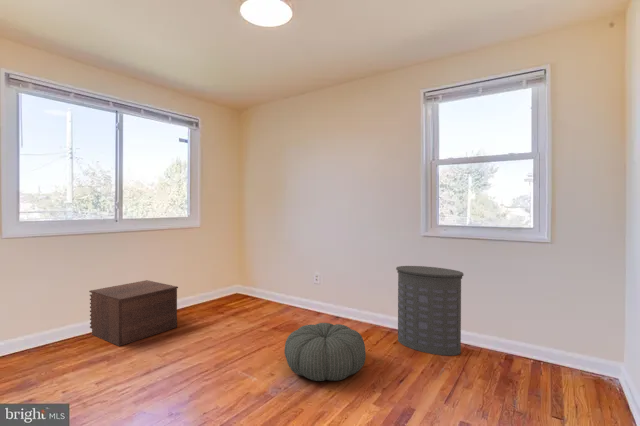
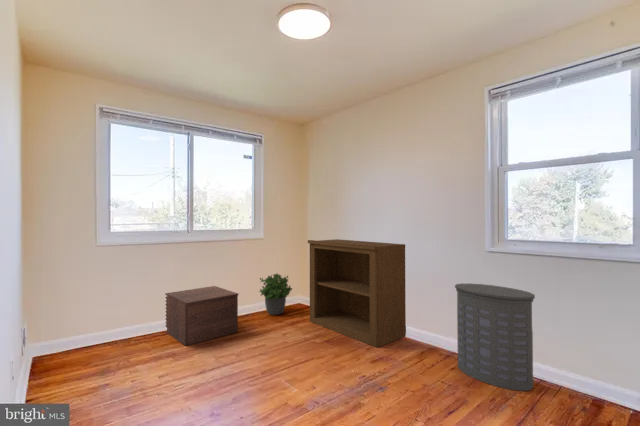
bookshelf: none [250,229,348,330] -> present [308,239,406,347]
potted plant: none [197,264,232,307] -> present [260,274,292,315]
pouf: present [284,323,366,381] -> none [328,340,413,403]

